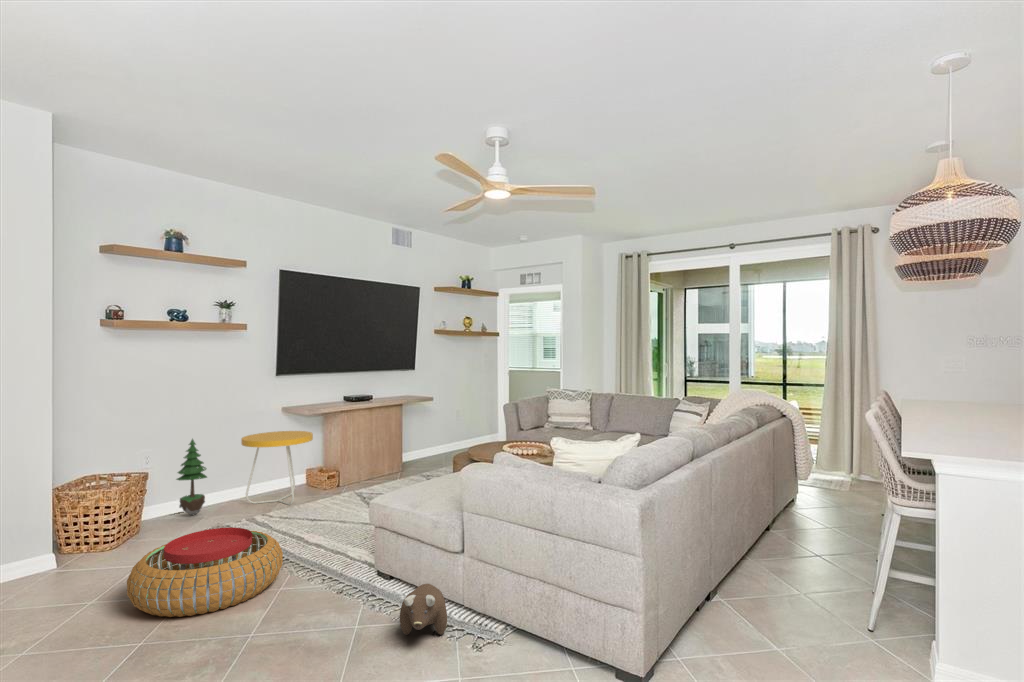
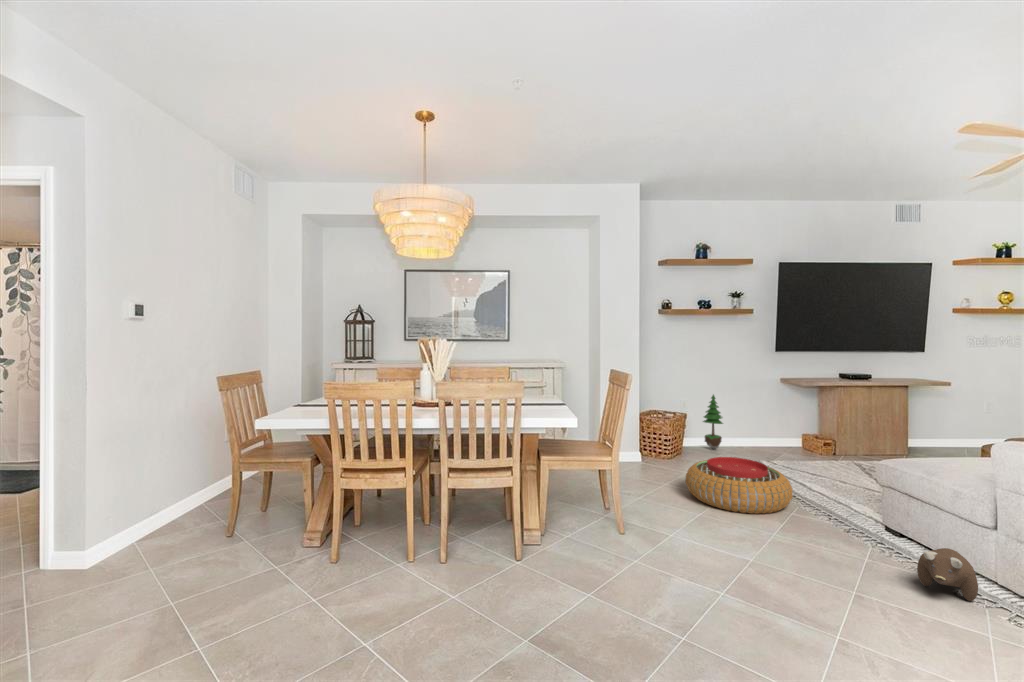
side table: present [241,431,313,505] -> none [748,397,810,458]

